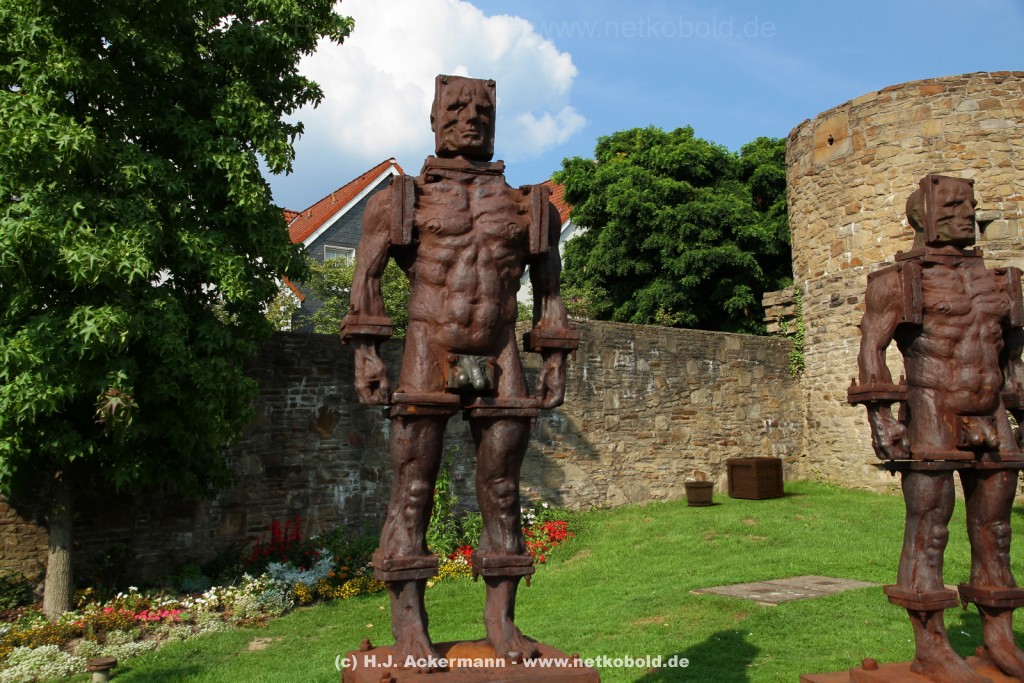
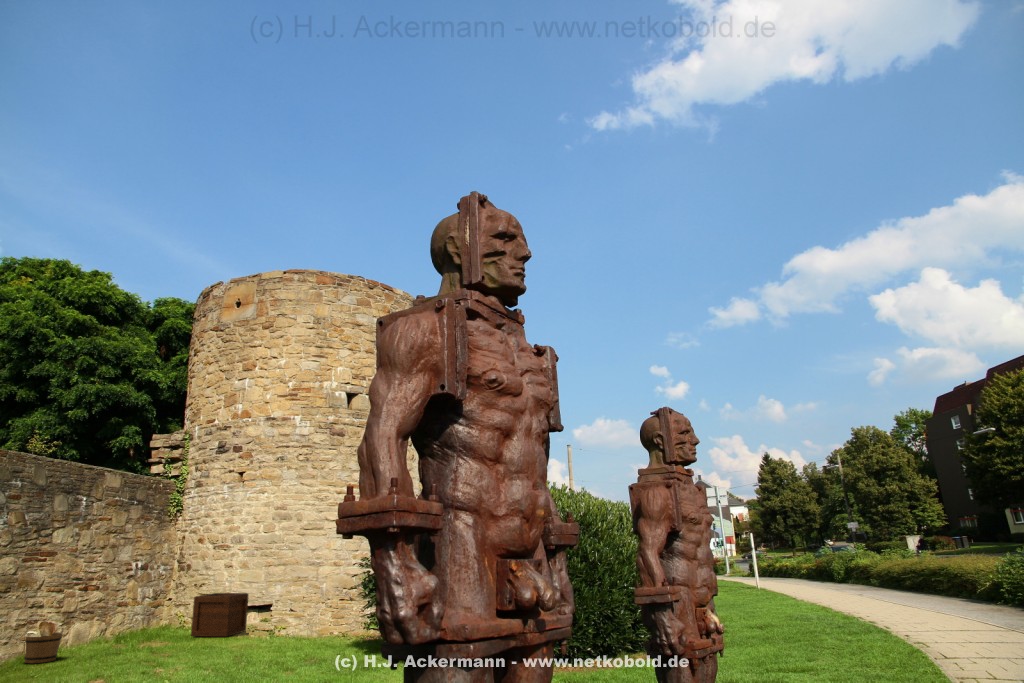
wooden crate: present [726,457,784,500] -> present [191,593,248,637]

